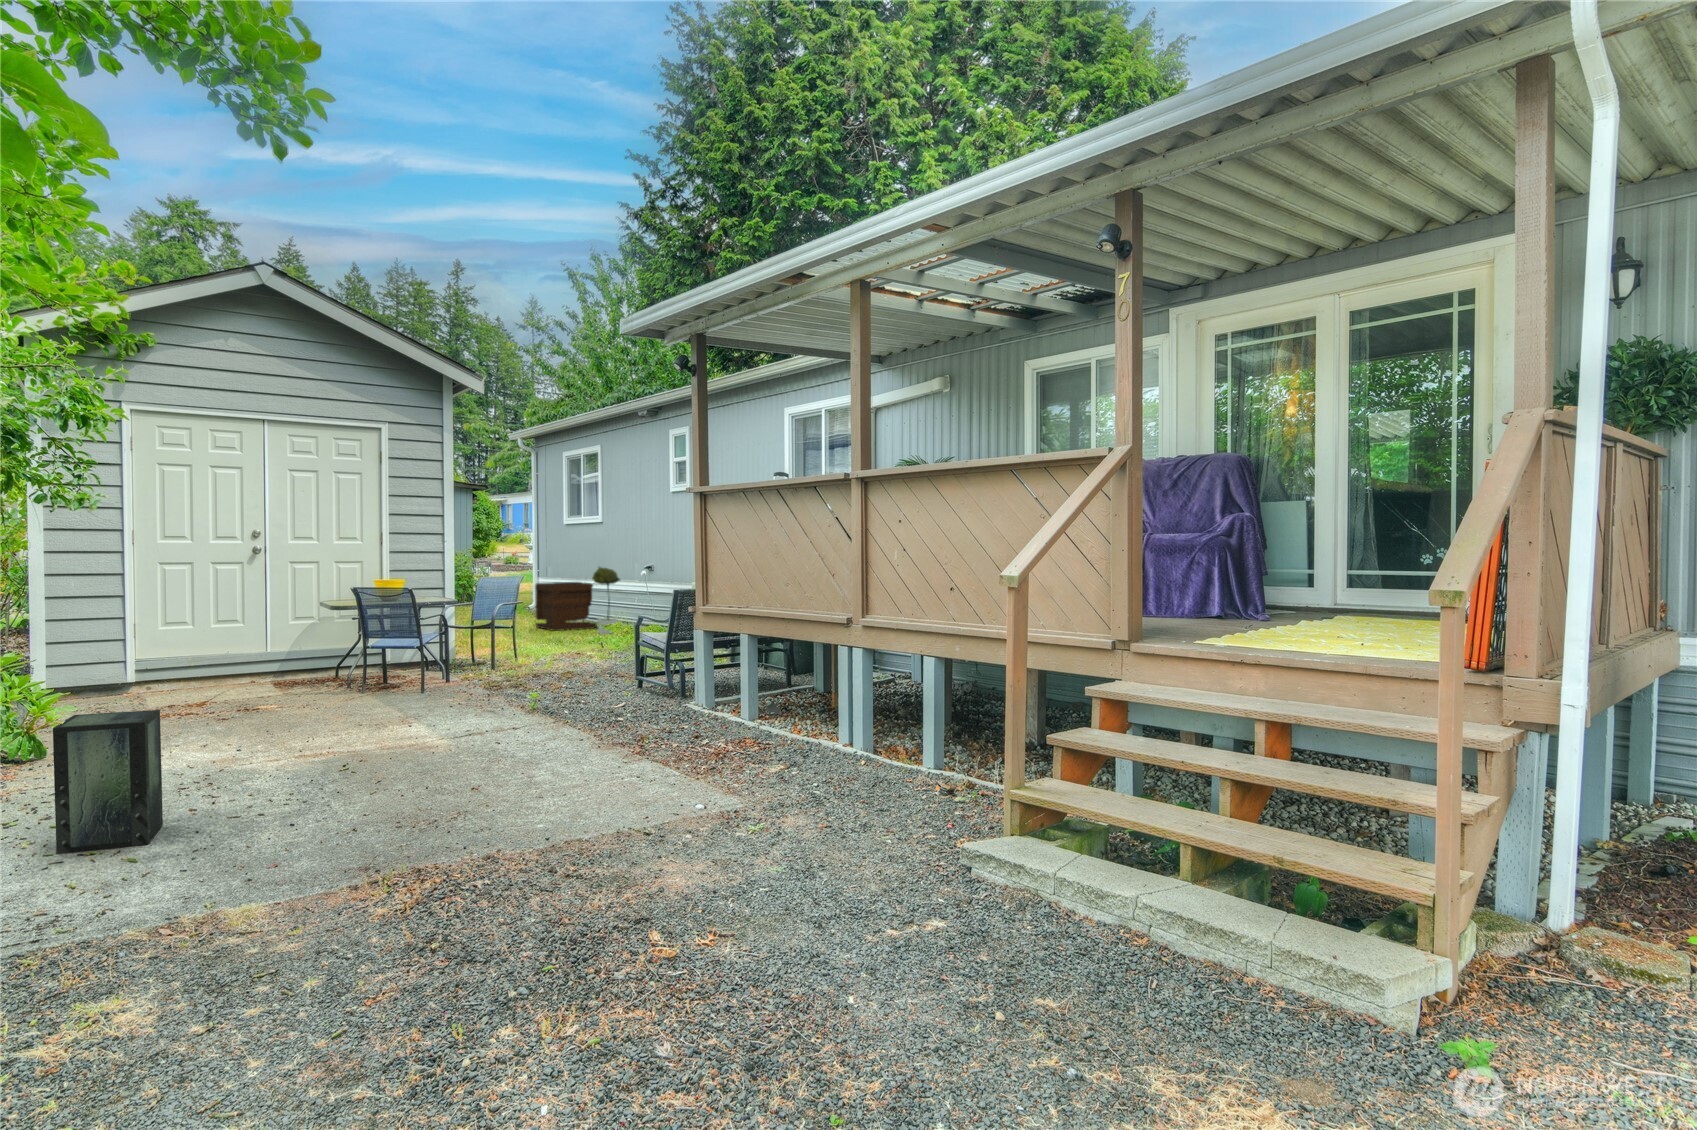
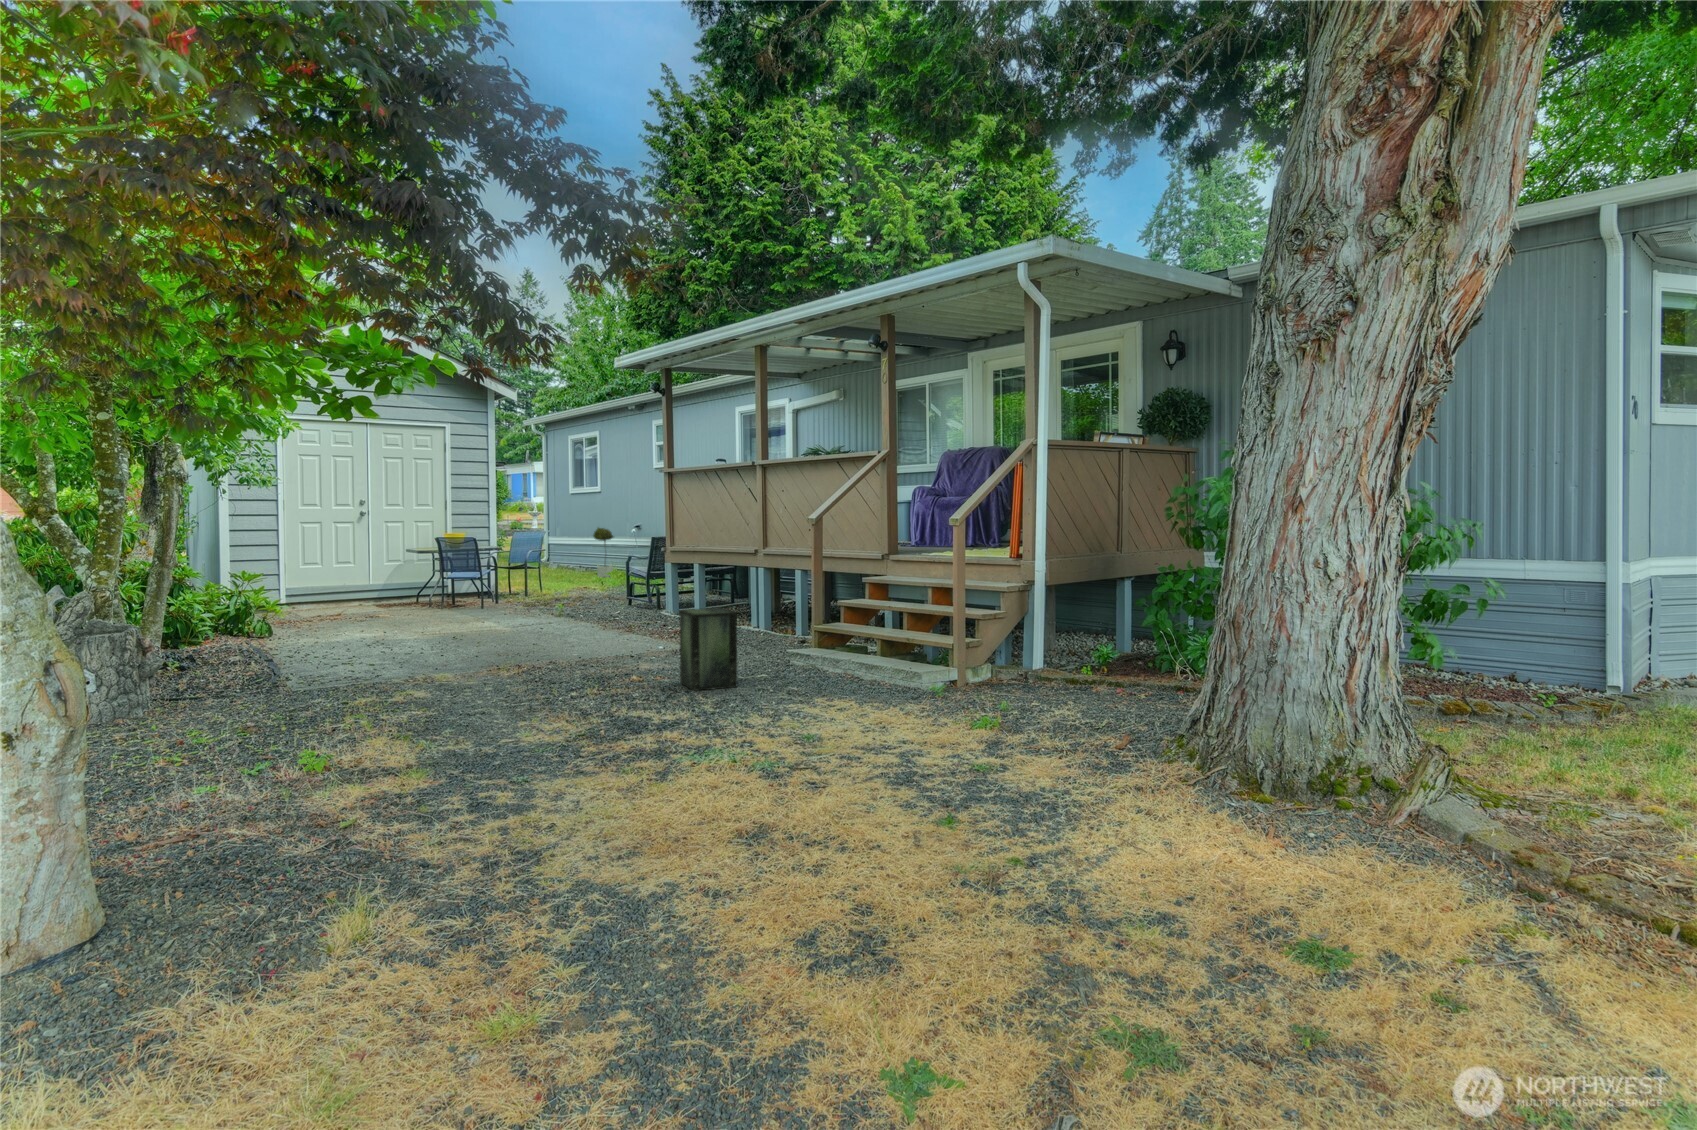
wooden crate: present [535,582,597,631] -> none [549,539,596,576]
storage box: present [53,710,163,854] -> present [679,608,737,691]

